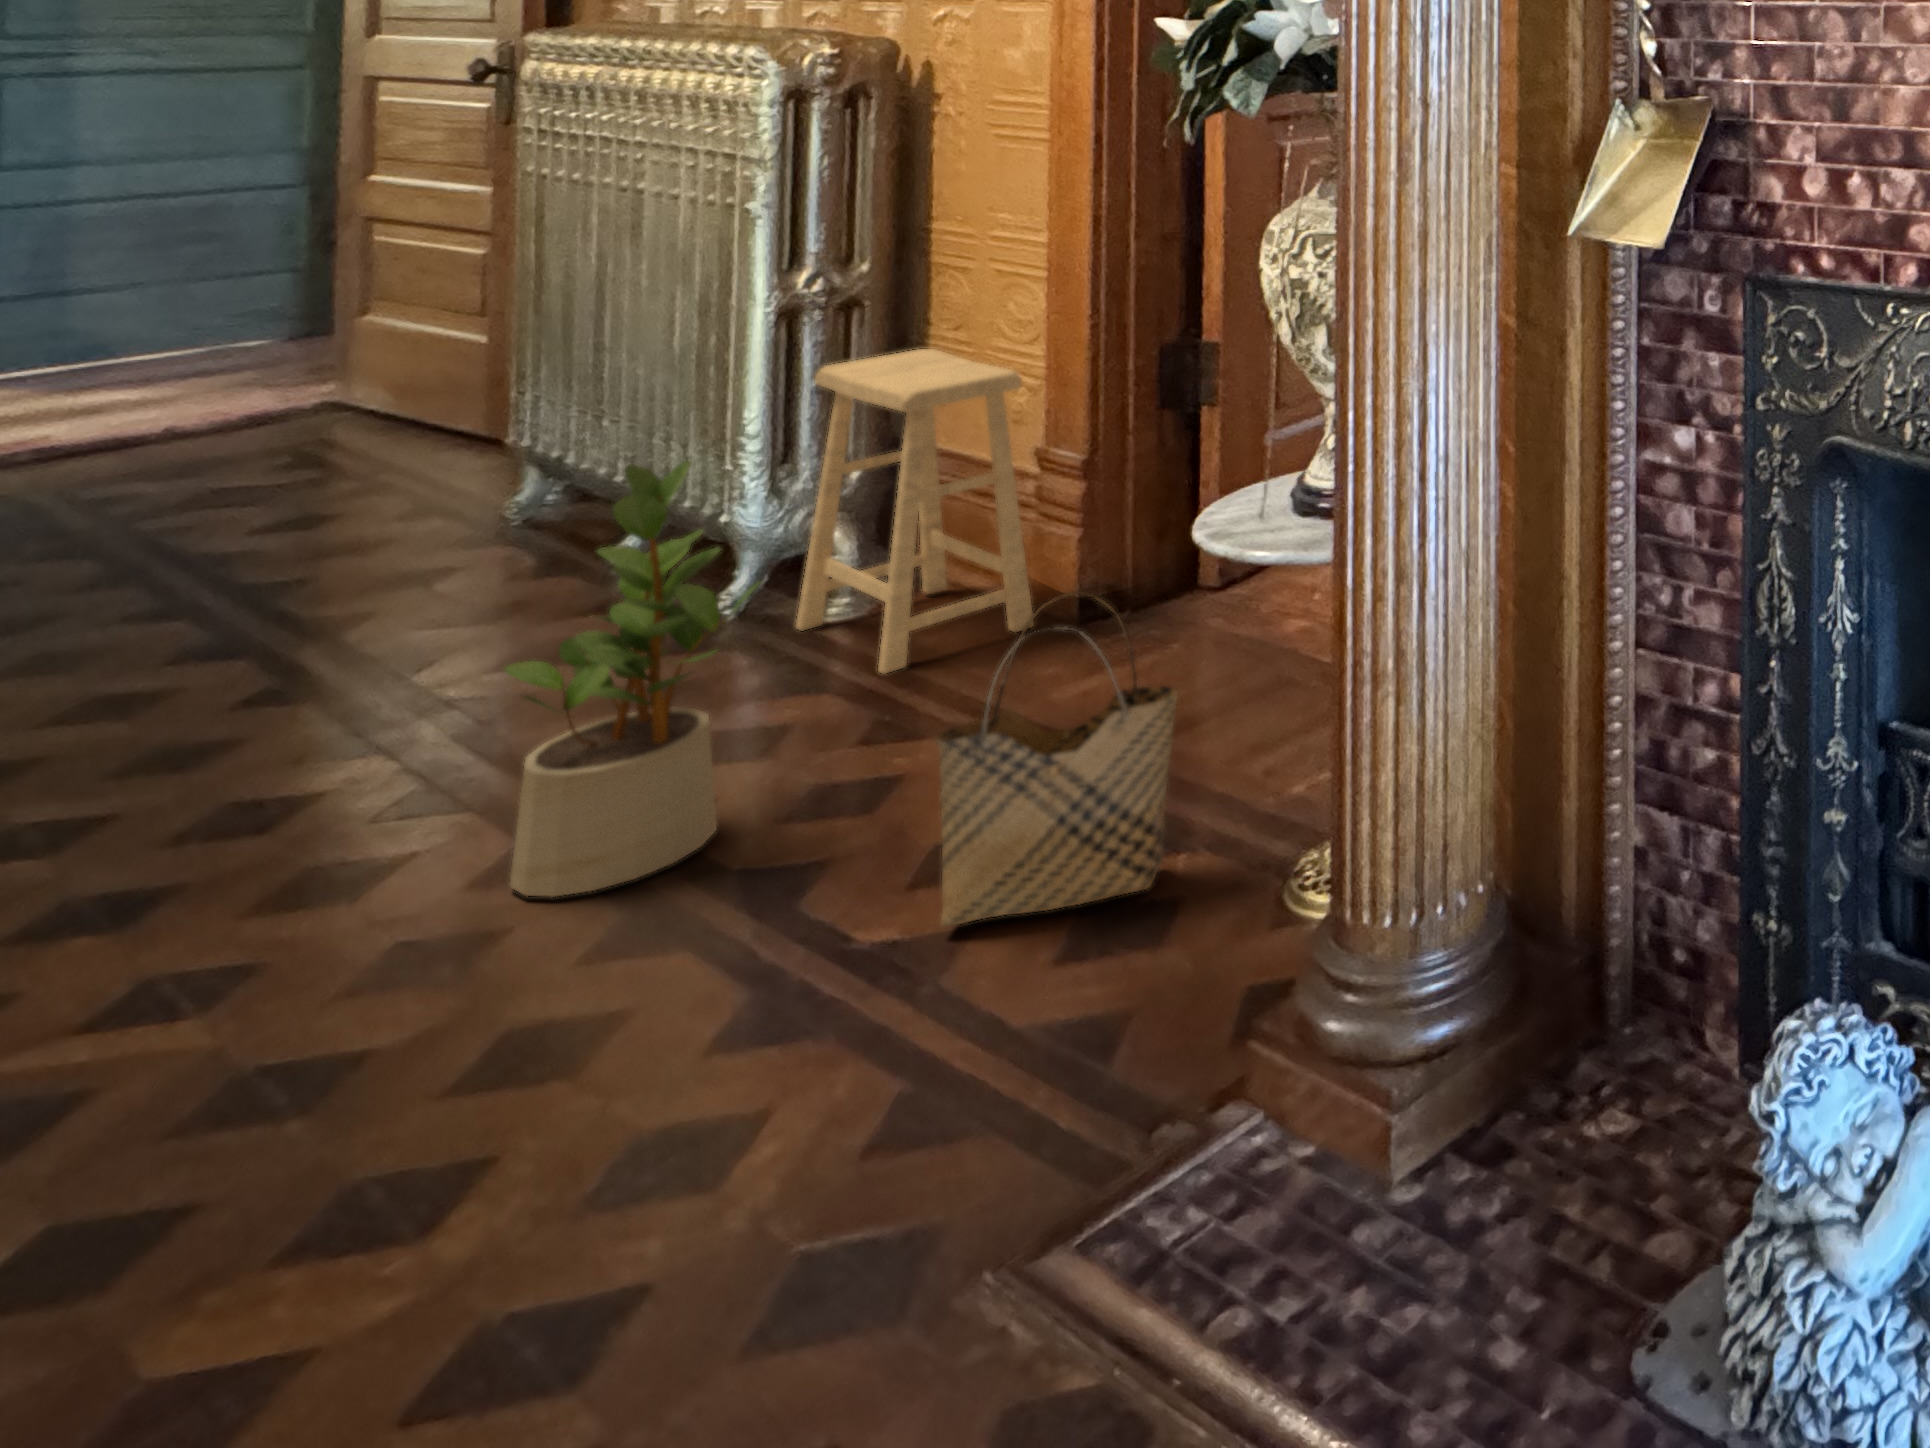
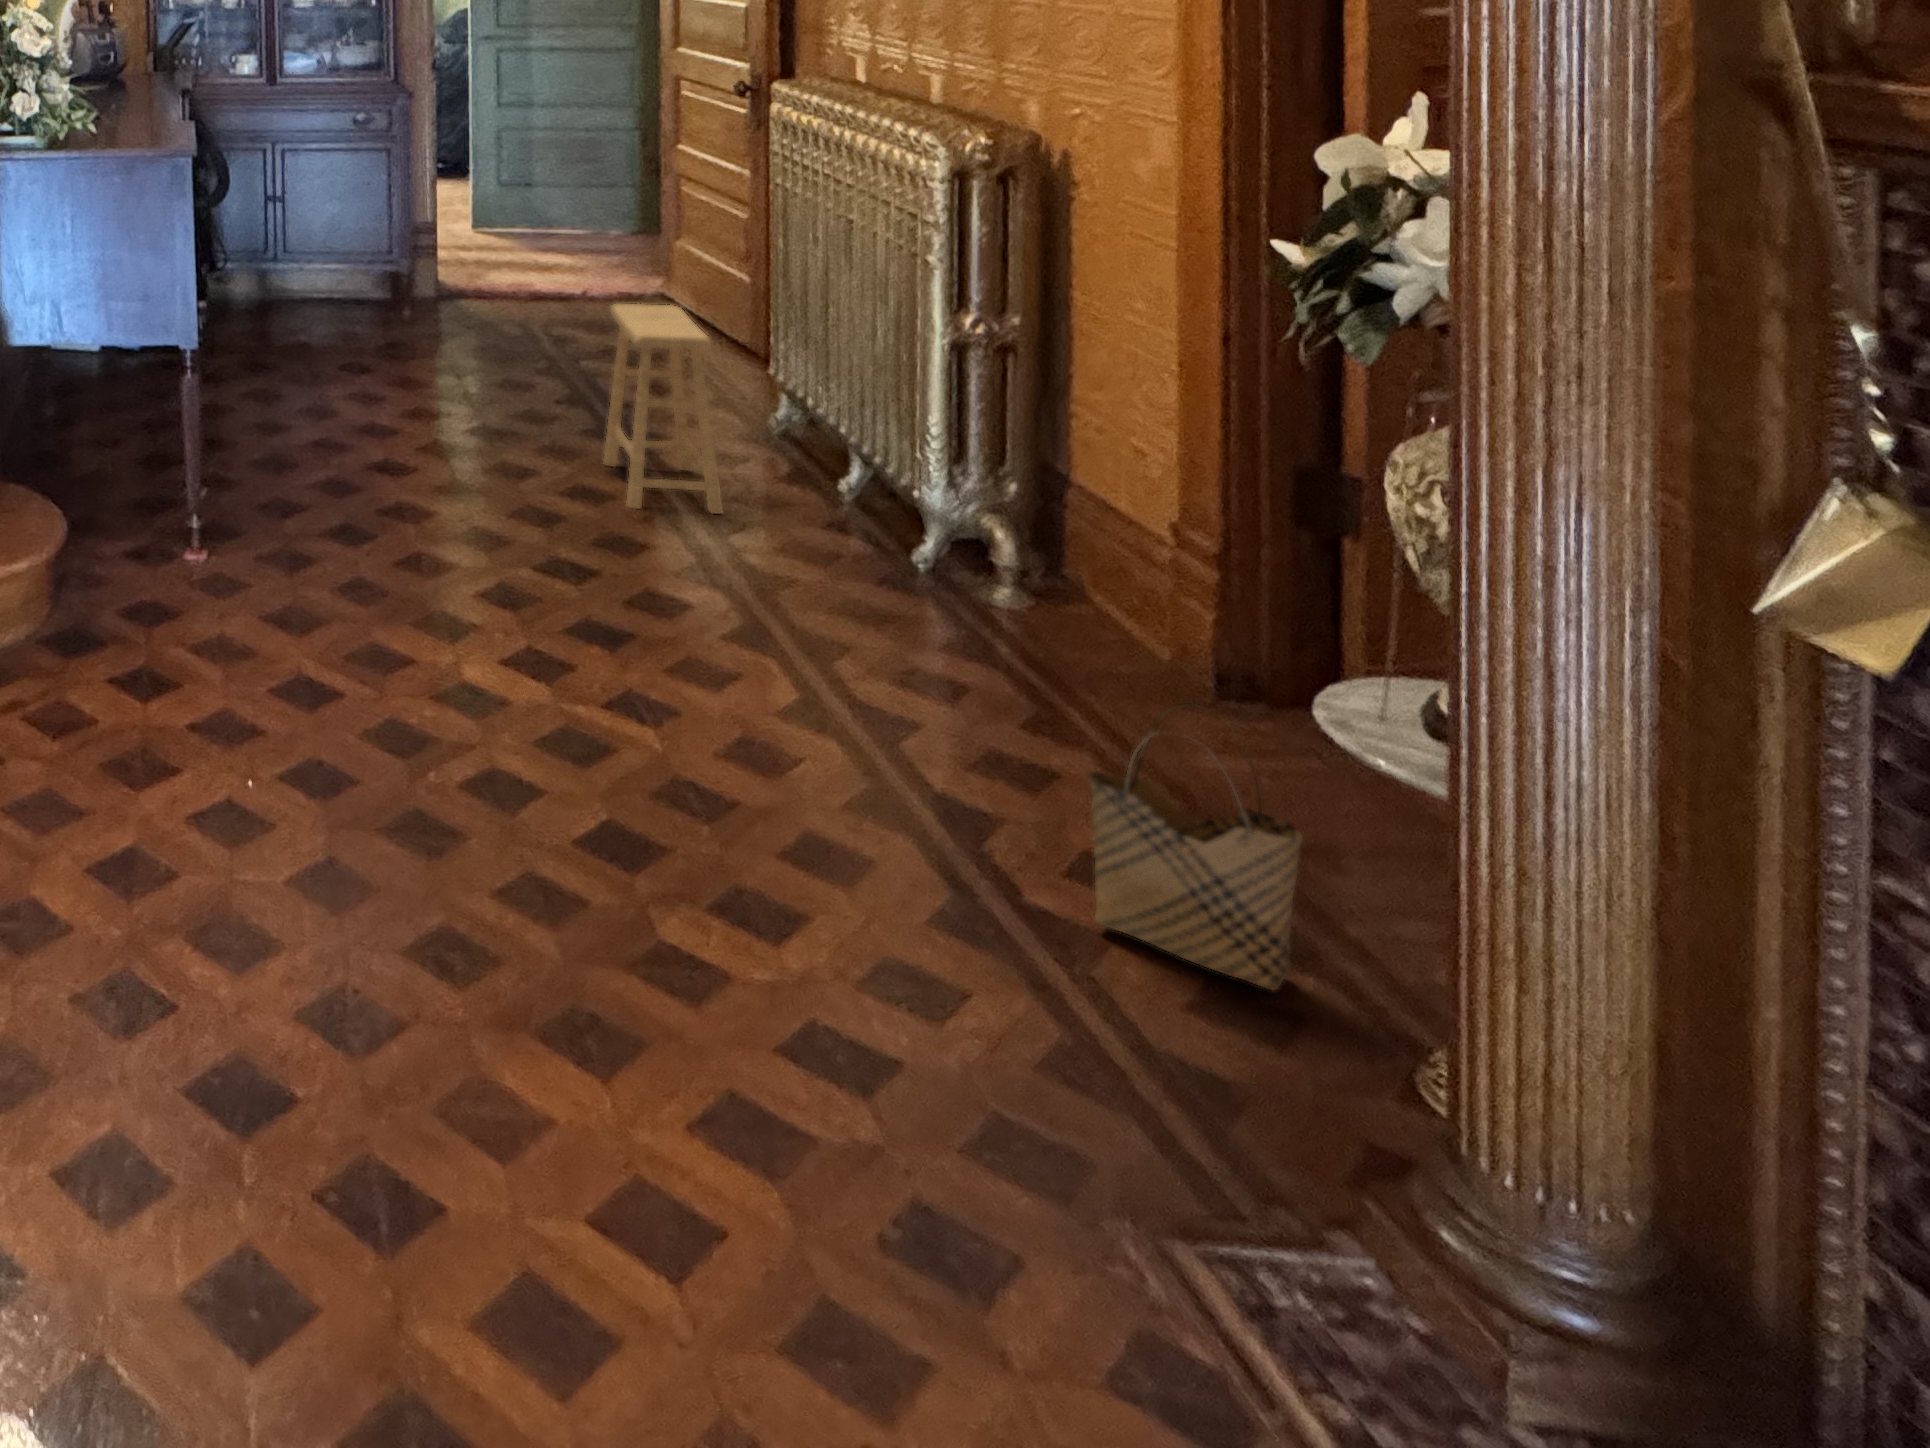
footstool: present [796,349,1034,673] -> present [604,304,723,514]
potted plant: present [505,461,757,897] -> none [801,476,955,766]

